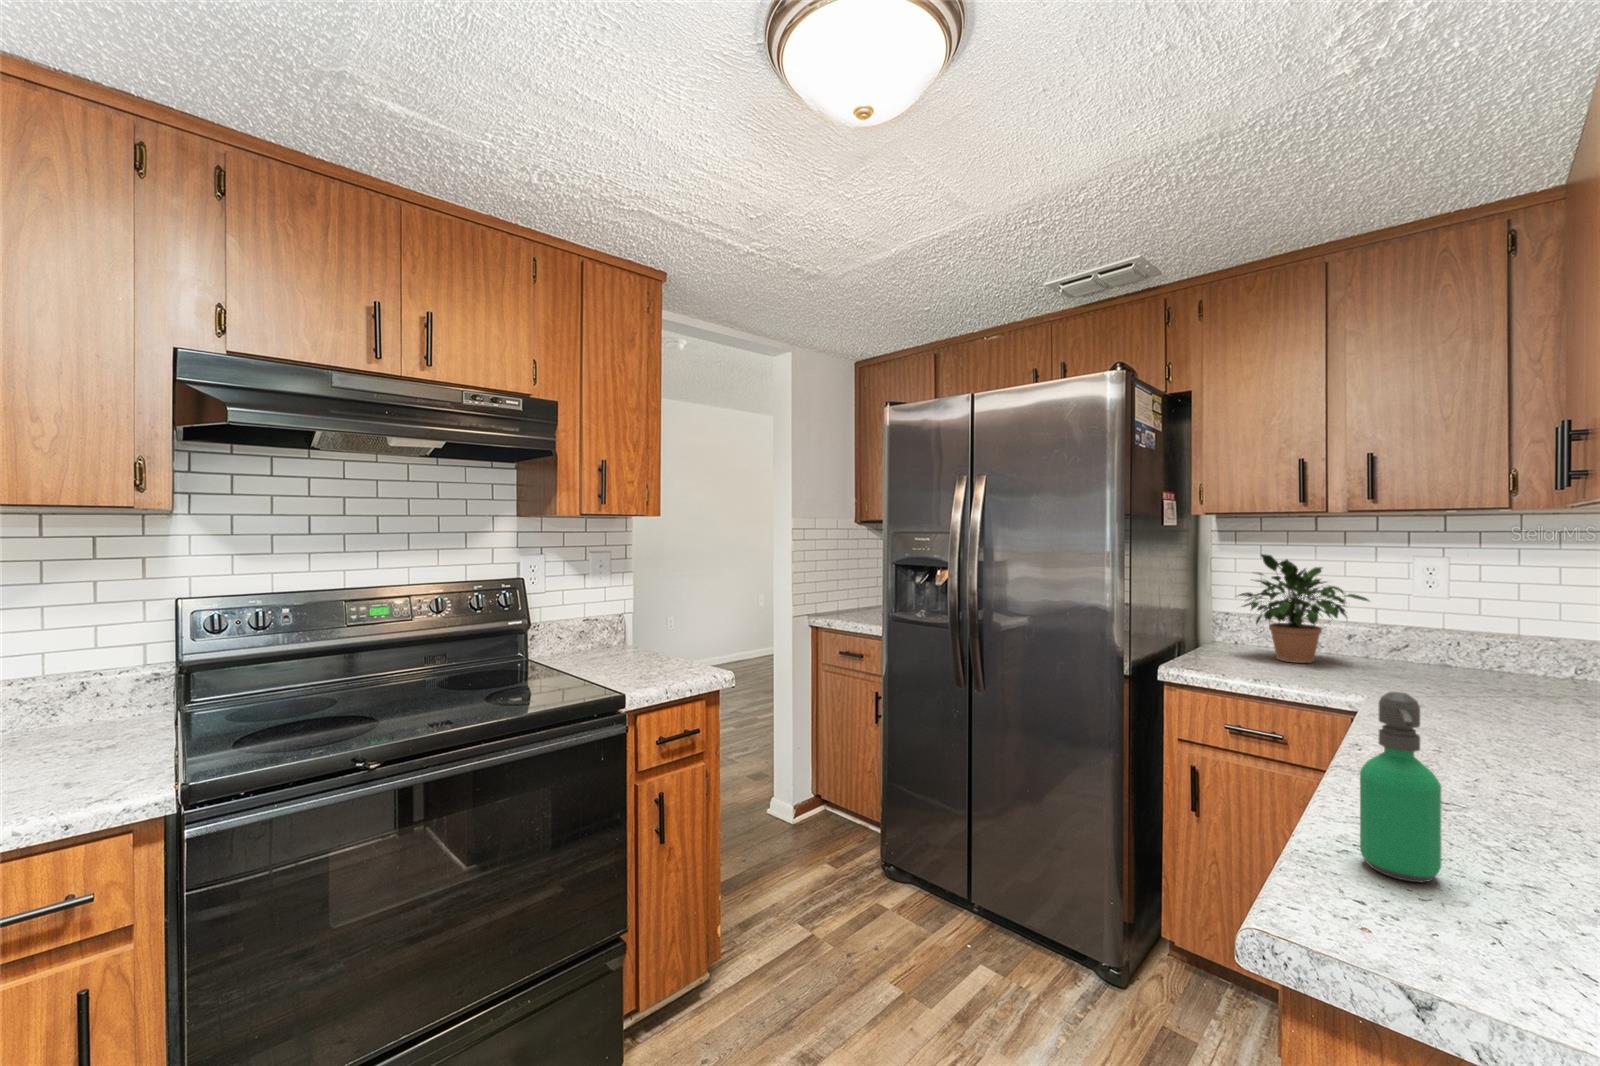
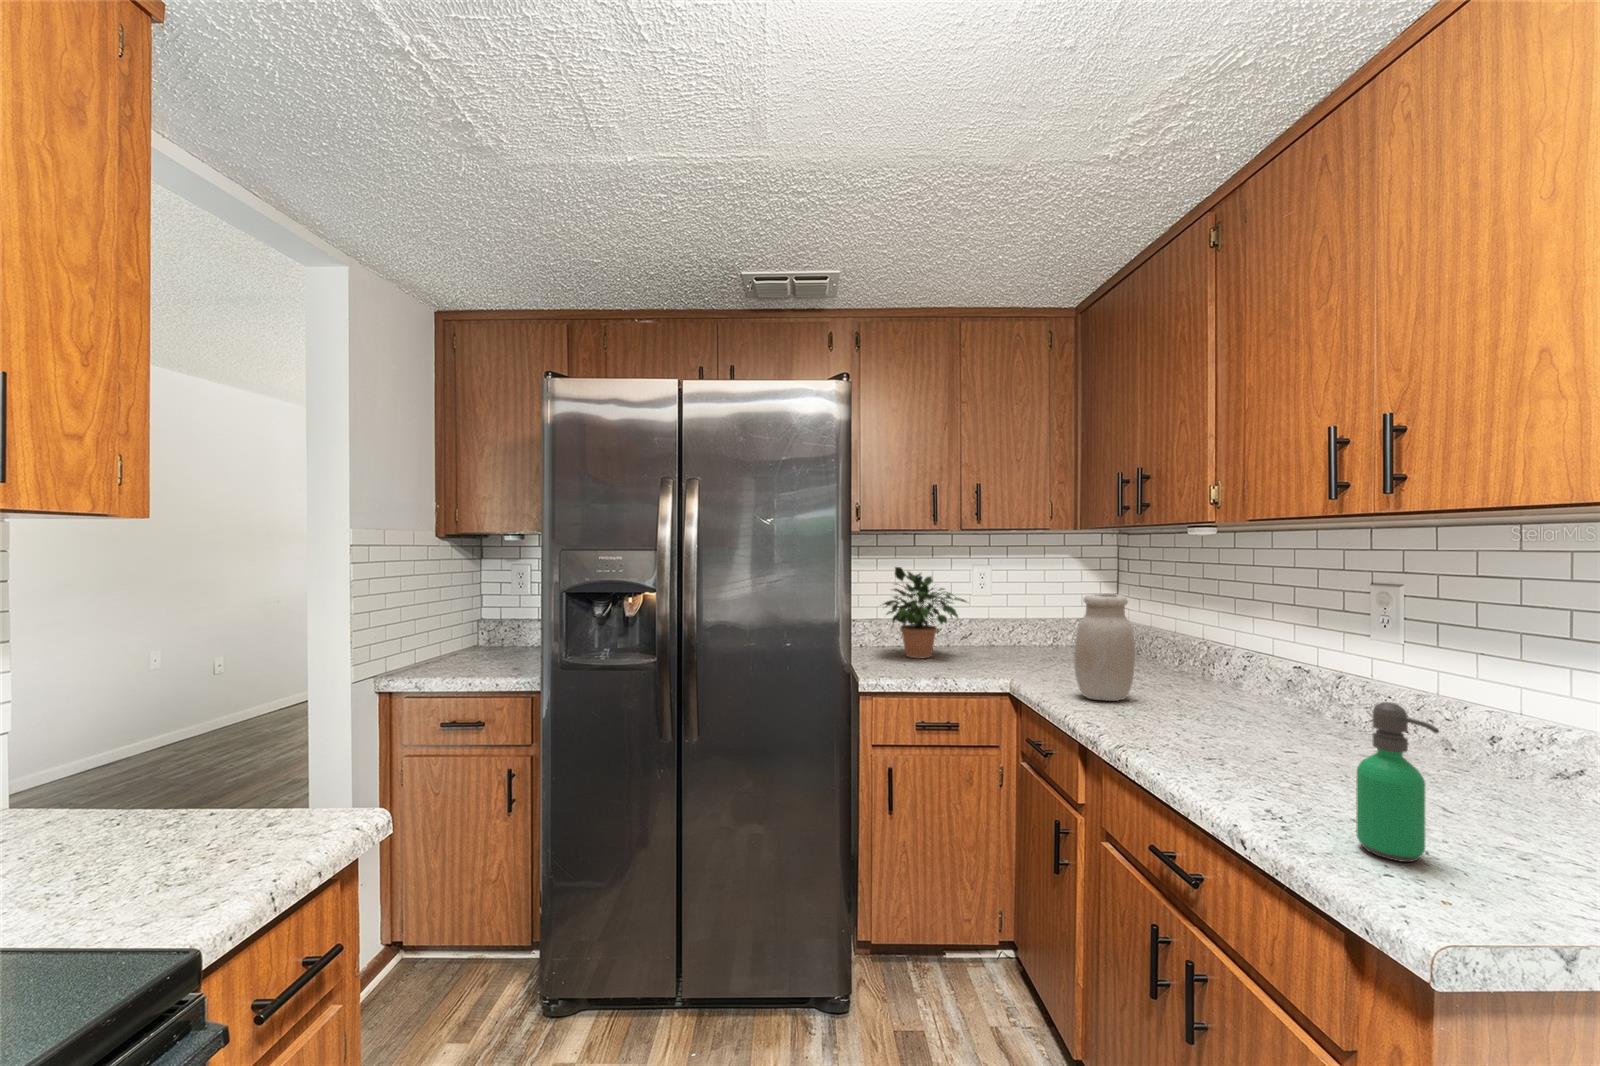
jar: none [1409,587,1513,732] -> present [1074,594,1135,701]

